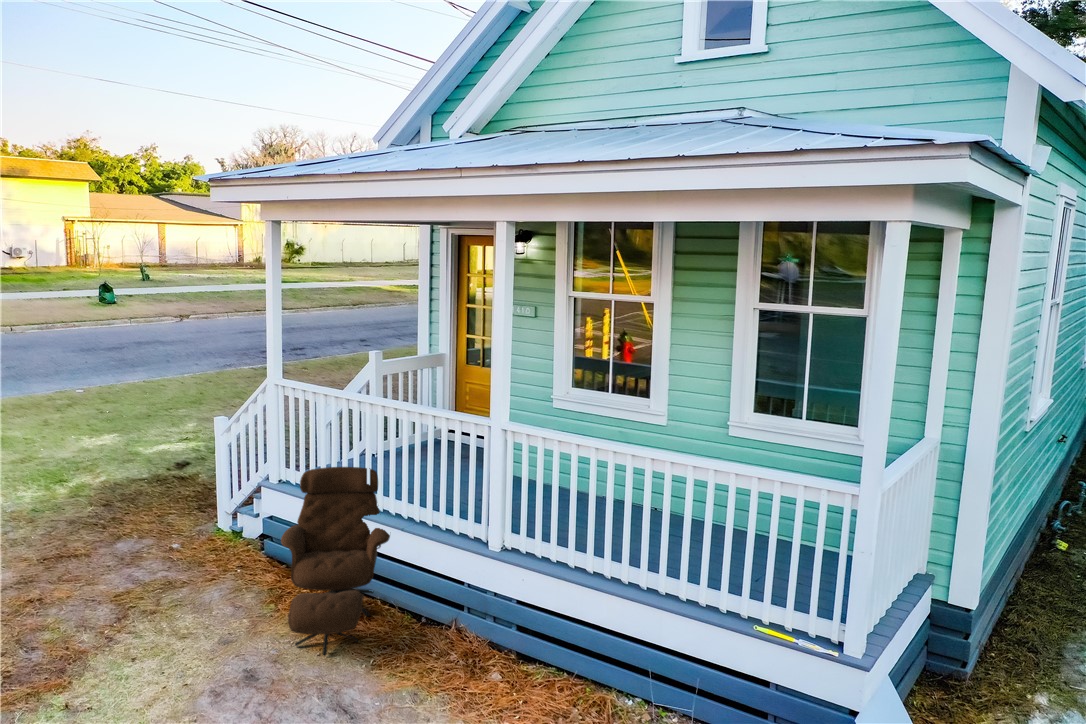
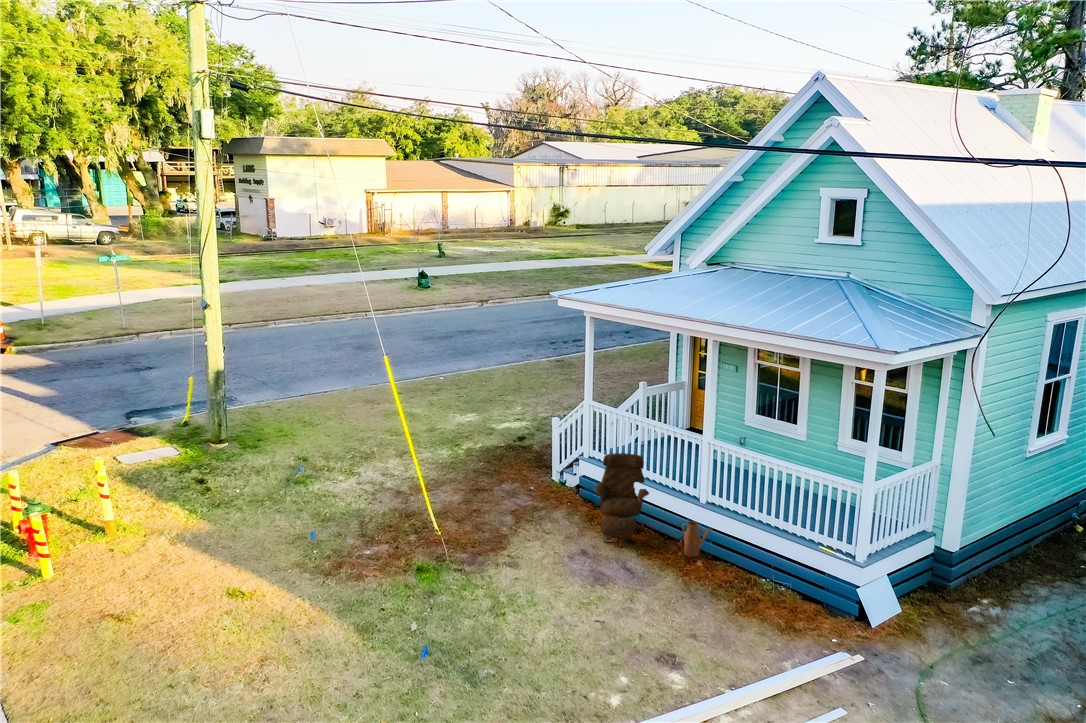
watering can: none [455,588,516,662] -> present [682,521,711,557]

